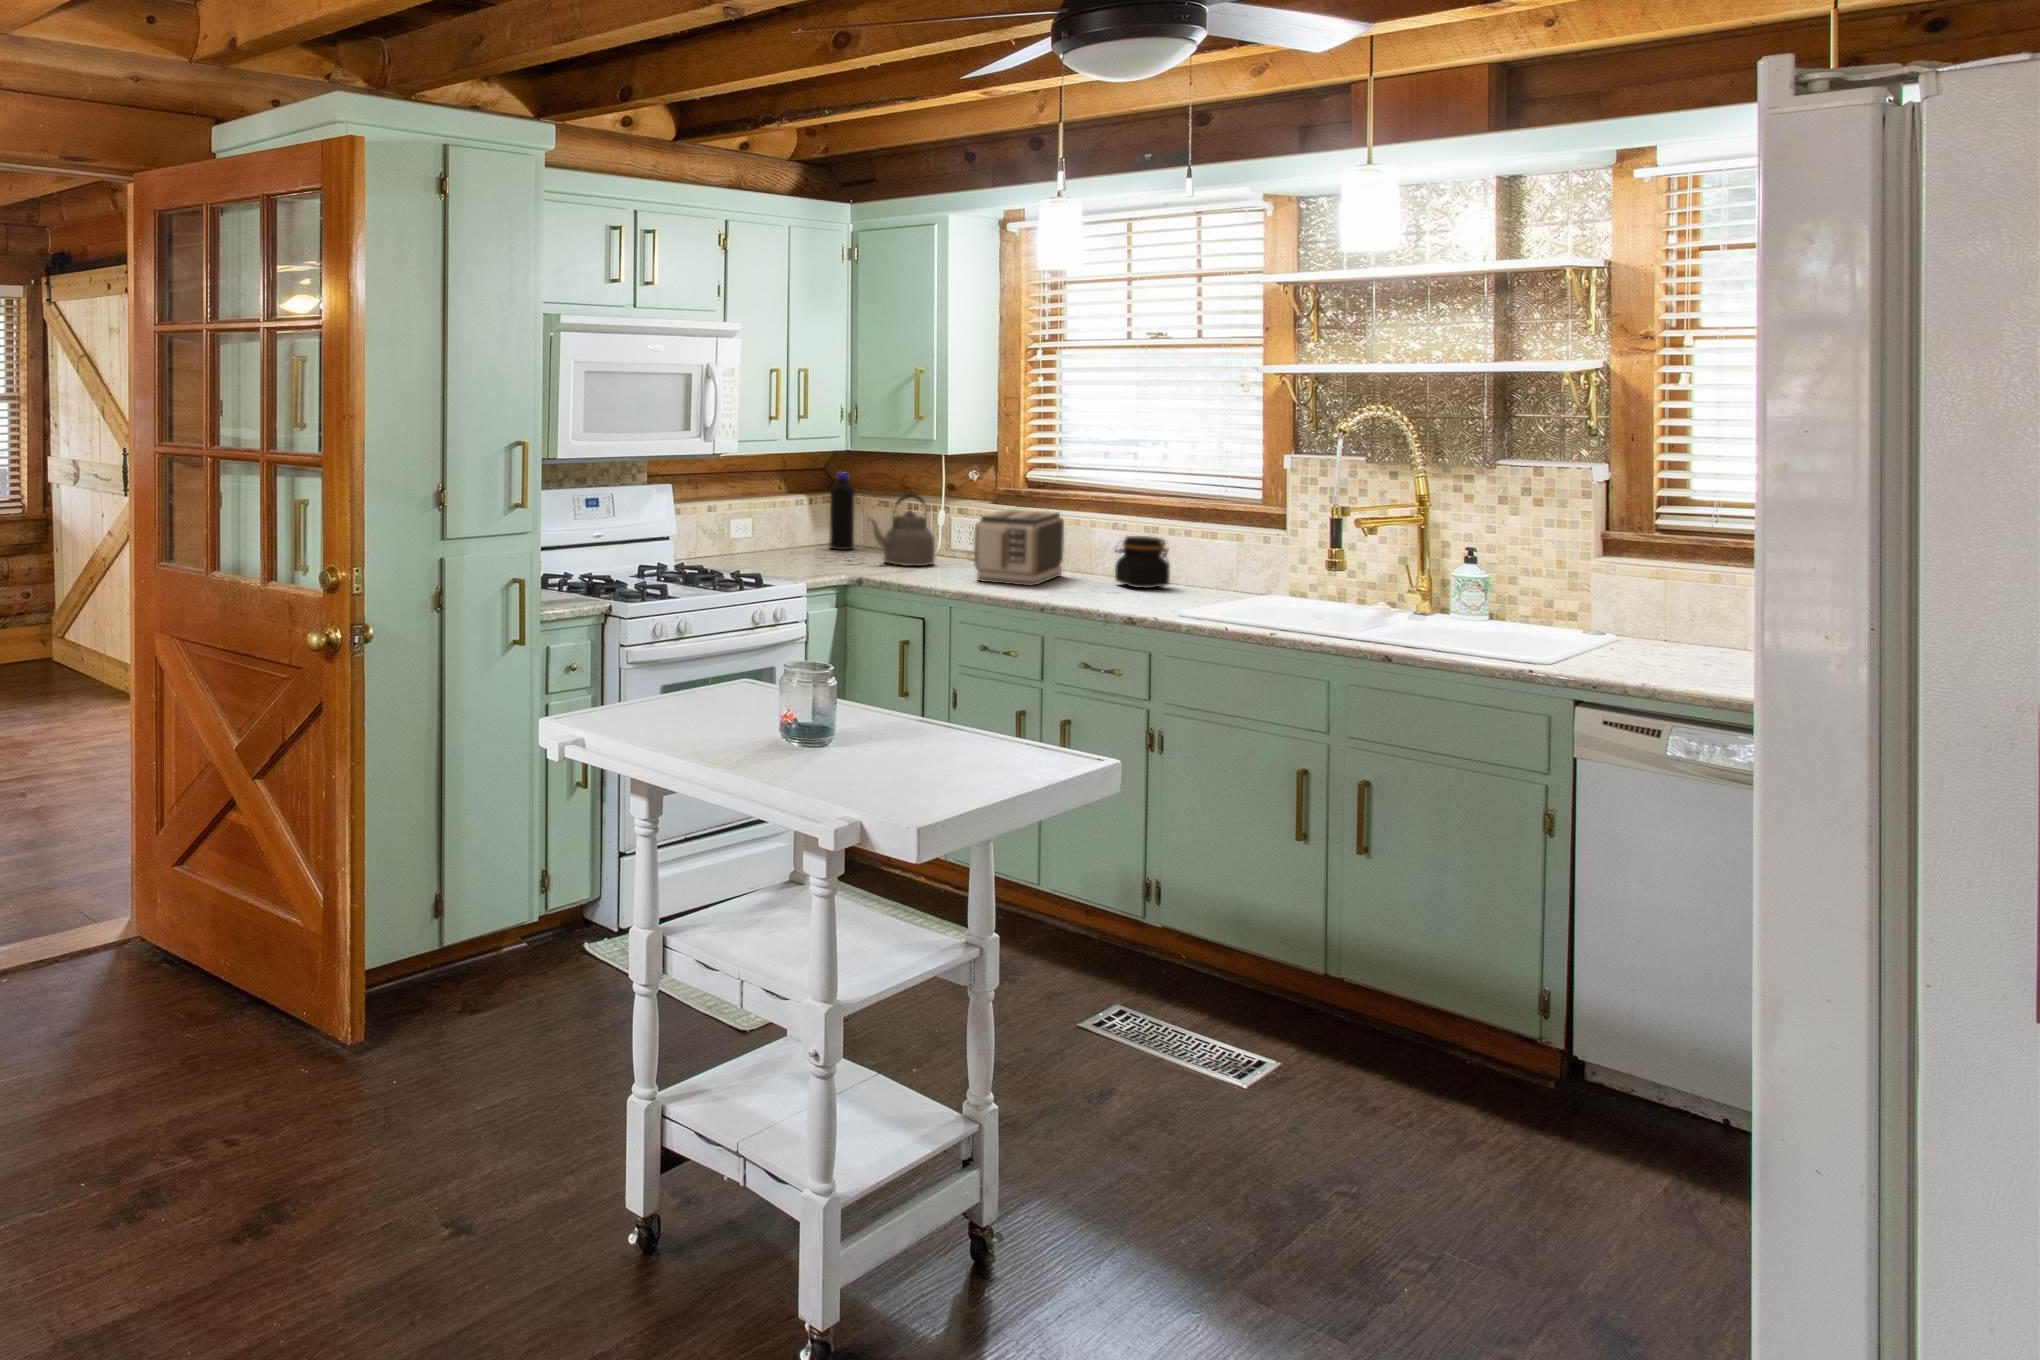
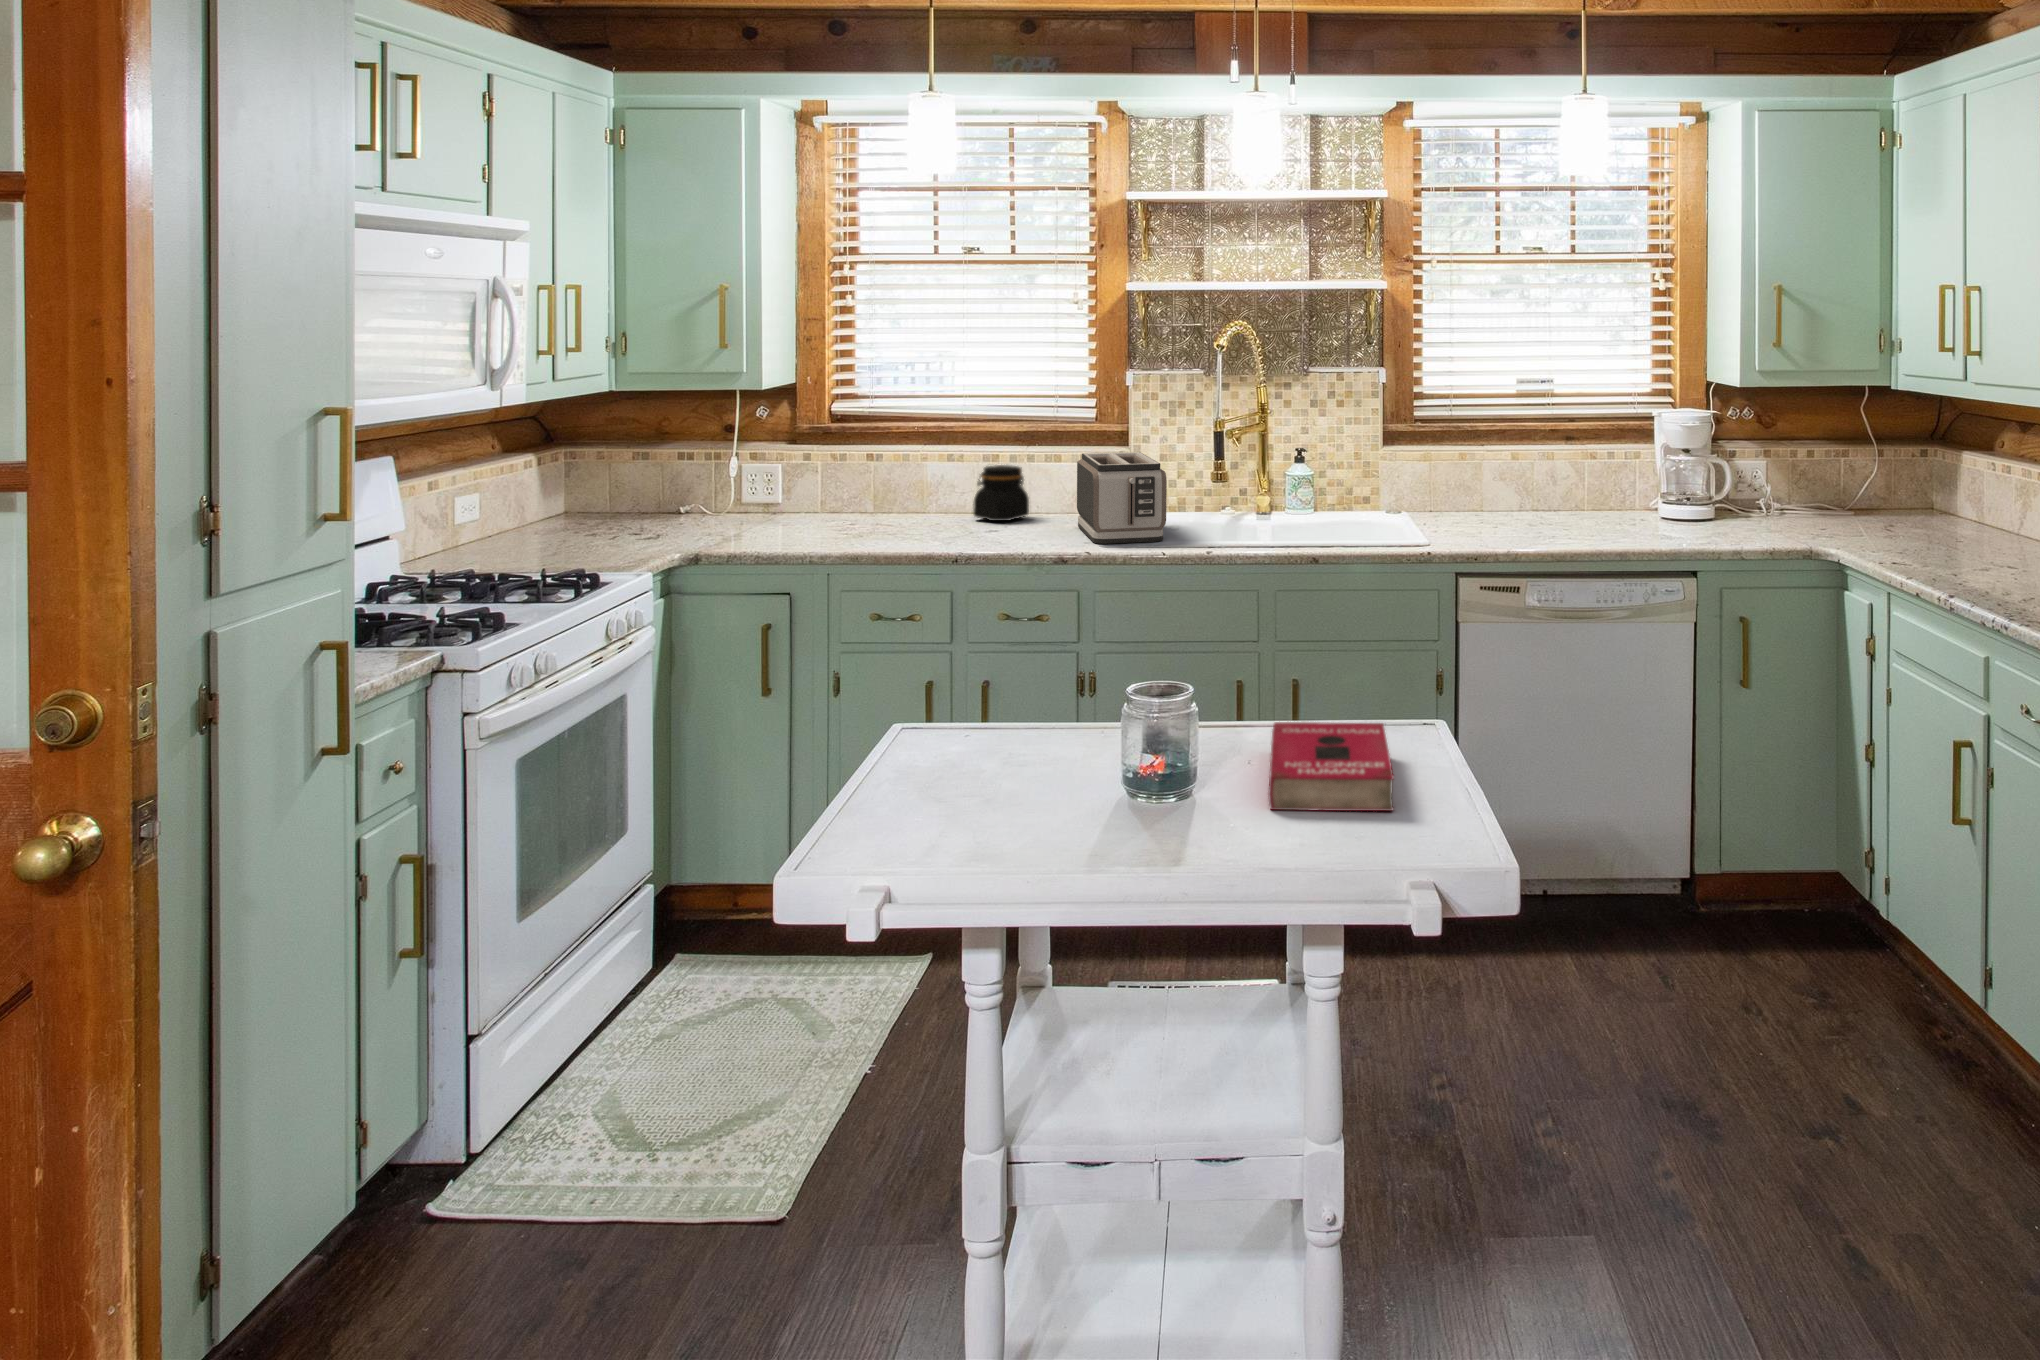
bottle: present [829,472,855,550] -> none [571,419,606,520]
kettle: present [869,493,935,566] -> none [668,440,748,530]
toaster: present [974,509,1064,586] -> present [1077,452,1167,544]
book: none [860,721,1027,787] -> present [1268,722,1394,811]

